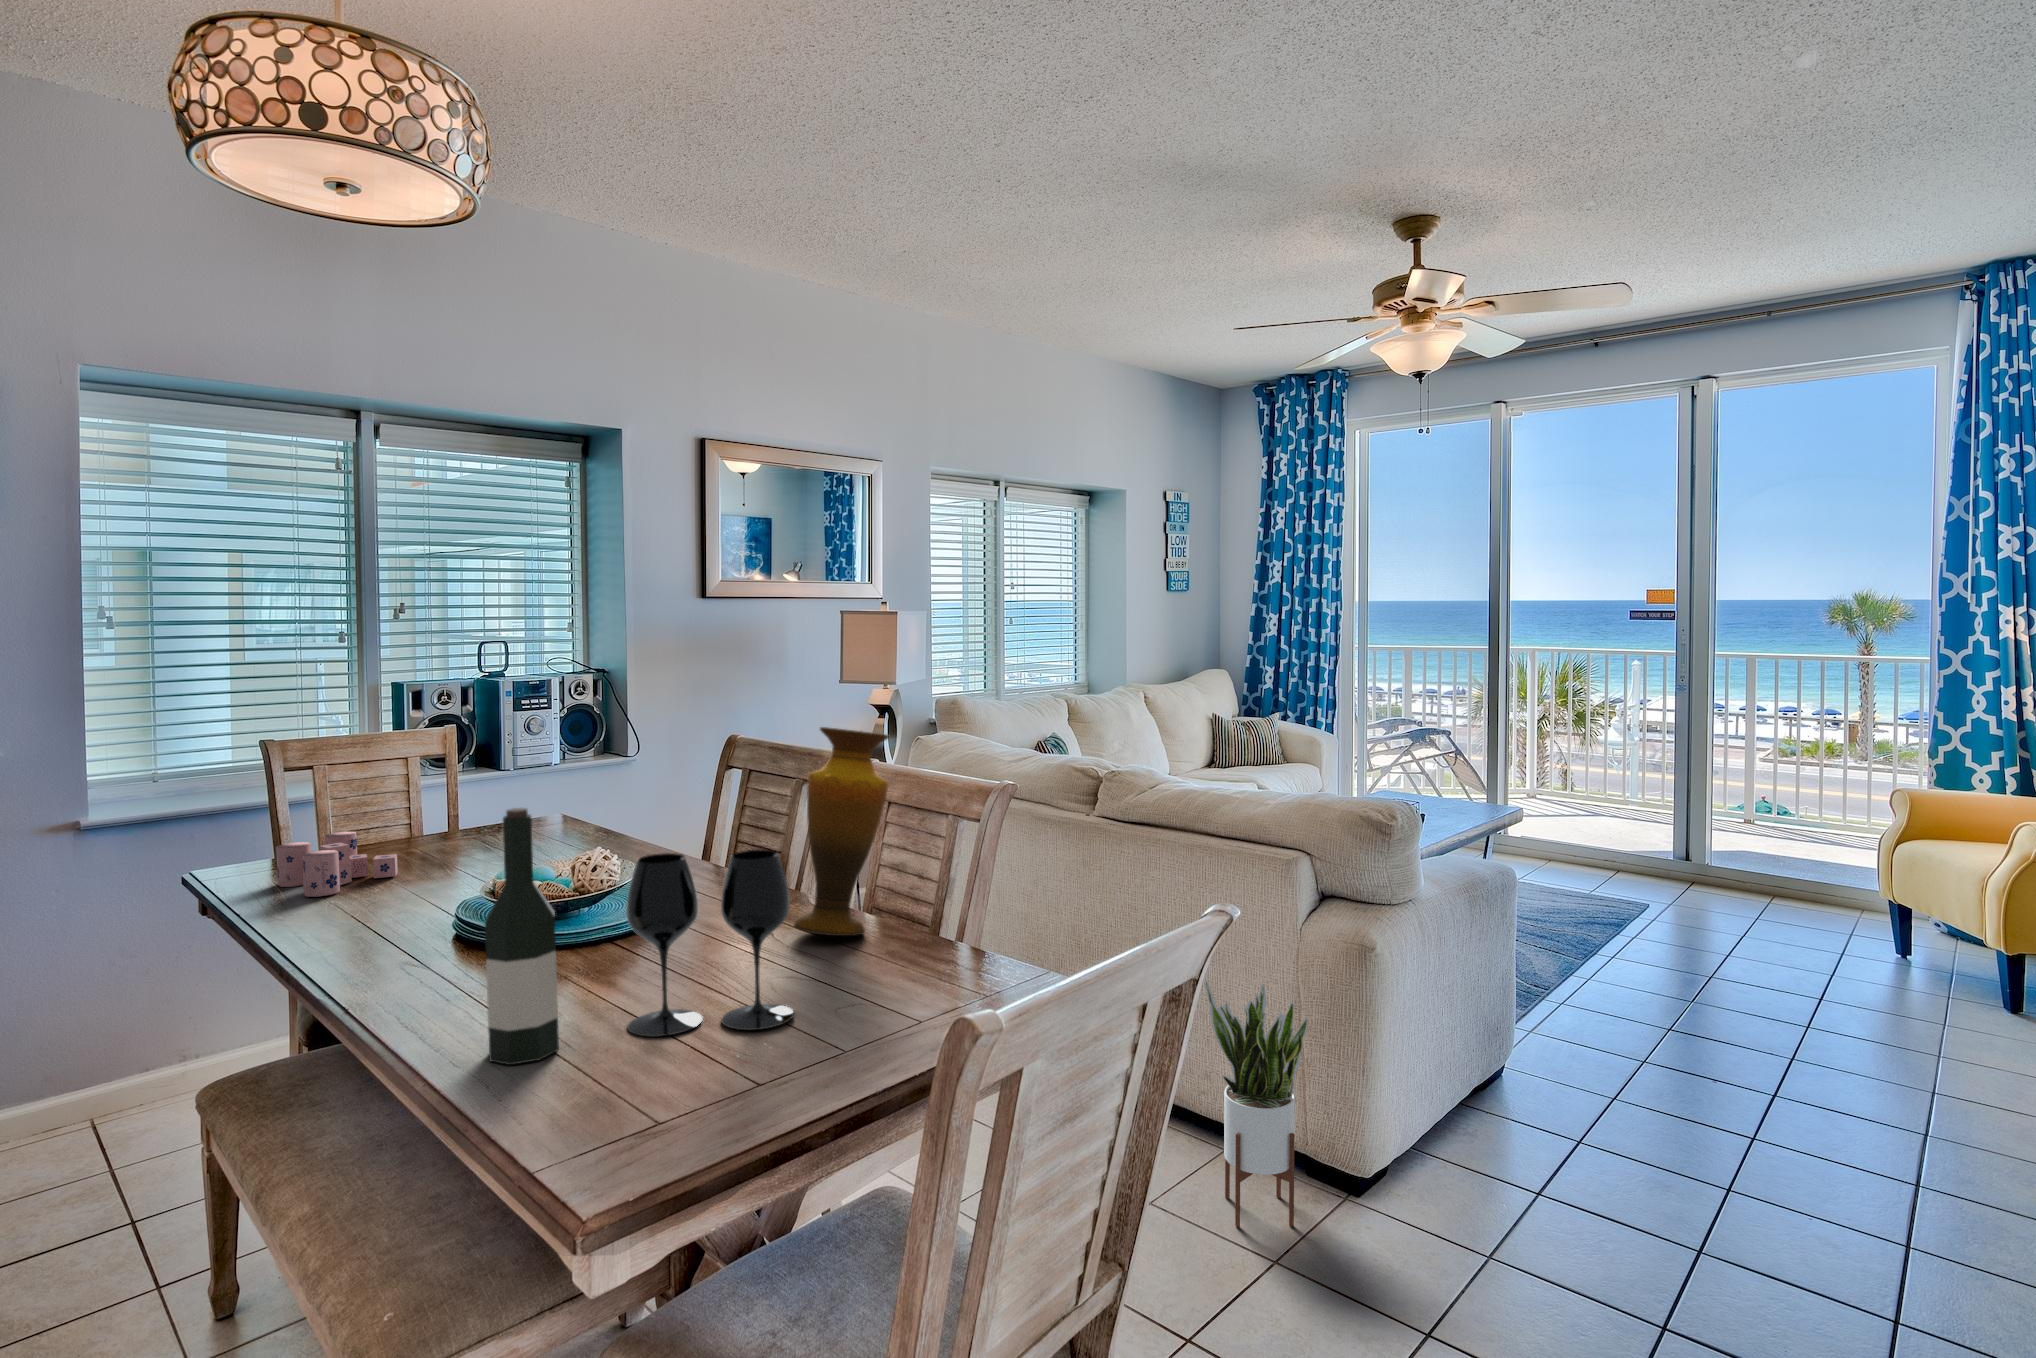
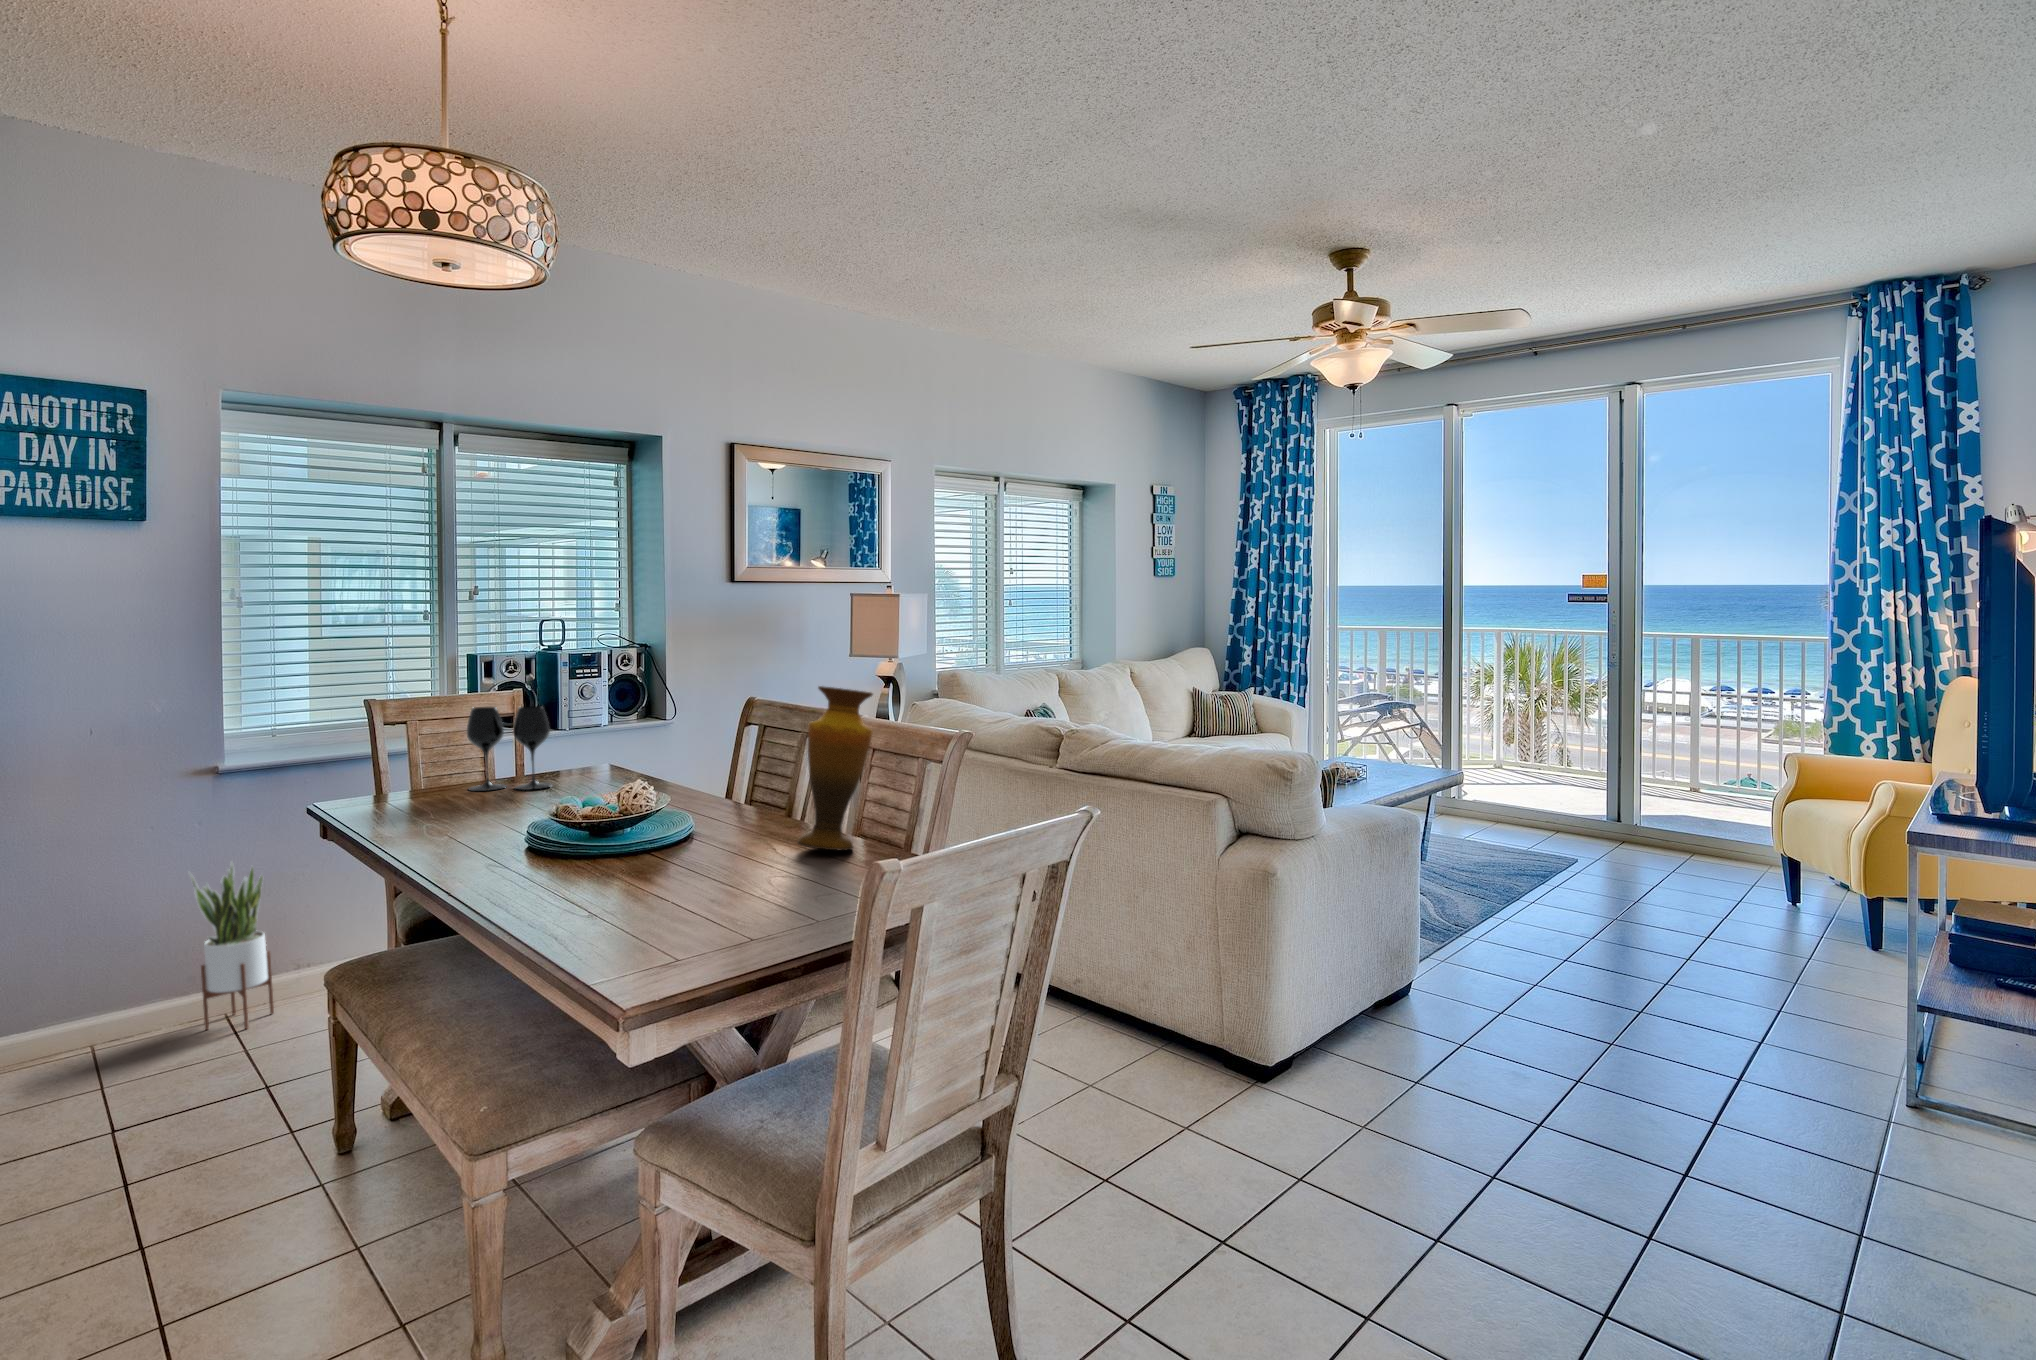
wine bottle: present [485,808,559,1065] -> none [559,741,614,930]
candle: present [276,832,398,897] -> none [389,772,485,821]
wine glass: present [626,850,794,1037] -> present [467,706,552,791]
potted plant: present [1205,981,1308,1227] -> present [189,861,274,1030]

